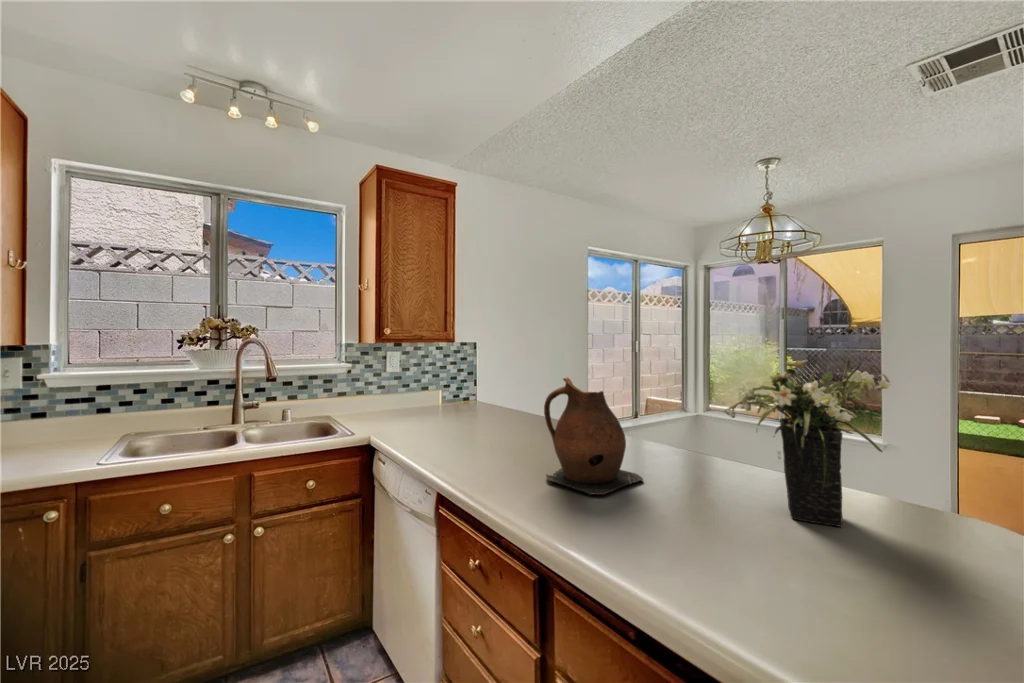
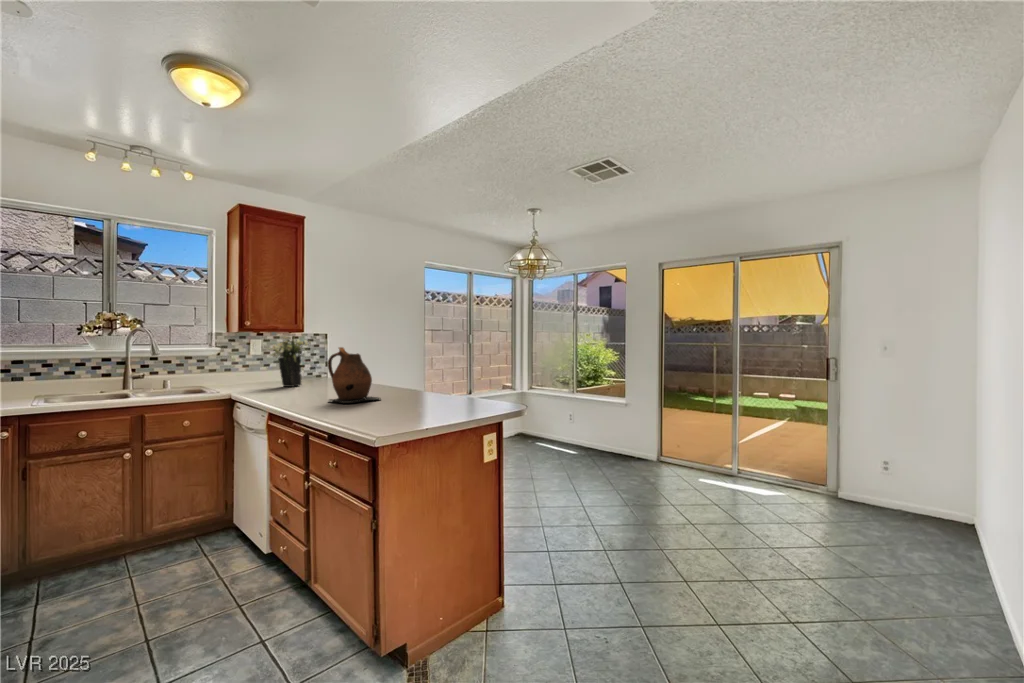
flower arrangement: present [725,358,890,527] -> present [271,336,308,387]

